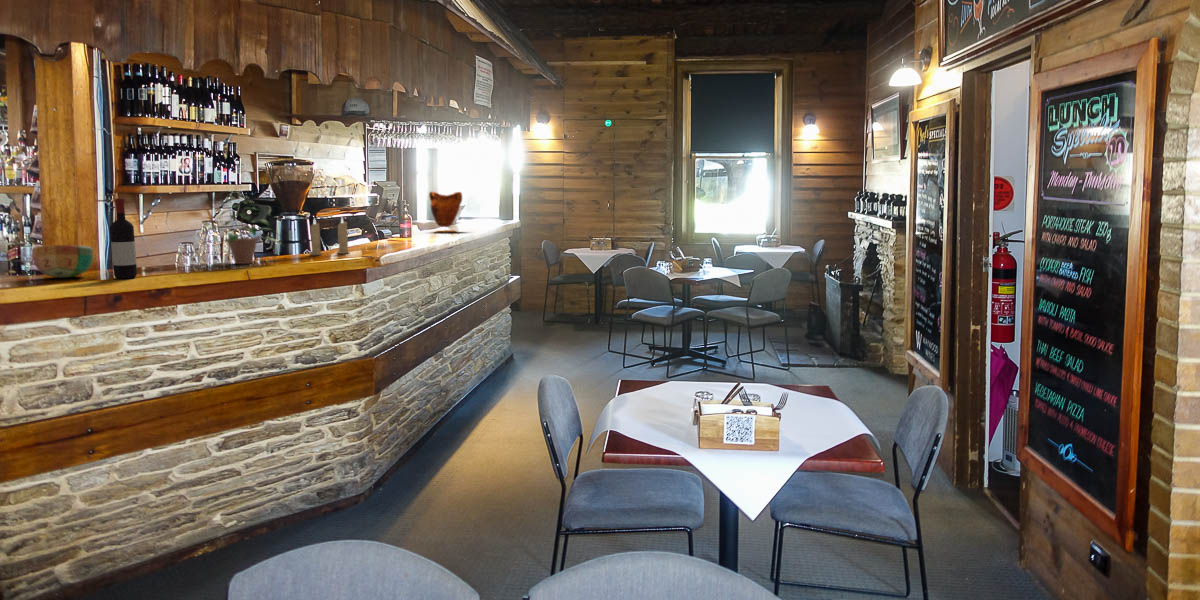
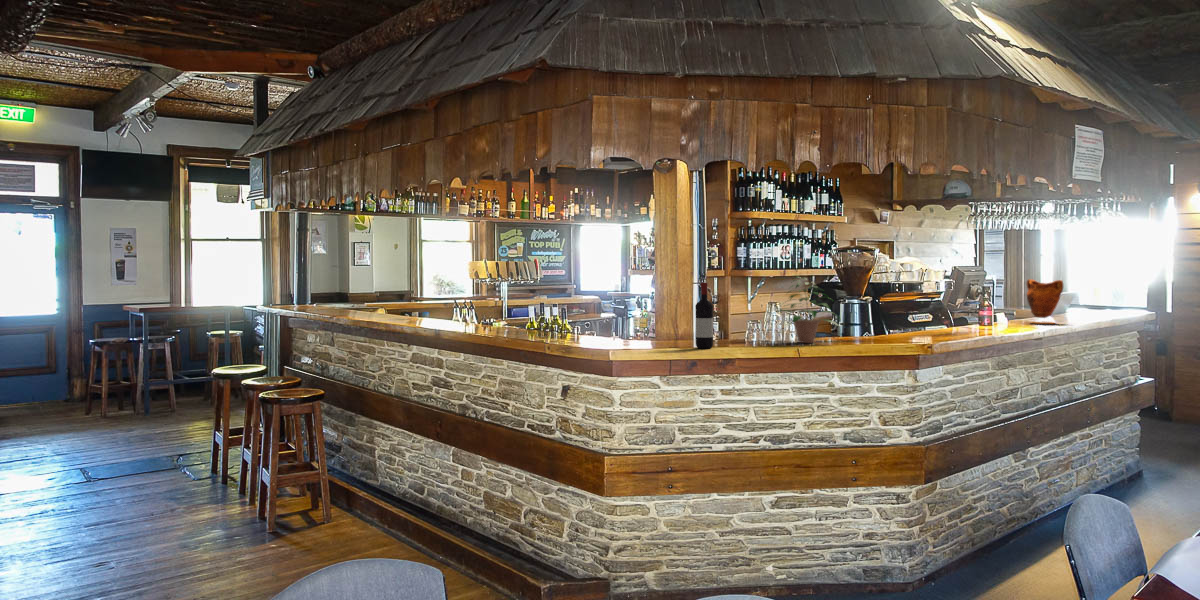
candle: present [310,219,349,255] -> none [872,302,911,339]
bowl: present [32,245,93,278] -> none [641,319,684,346]

